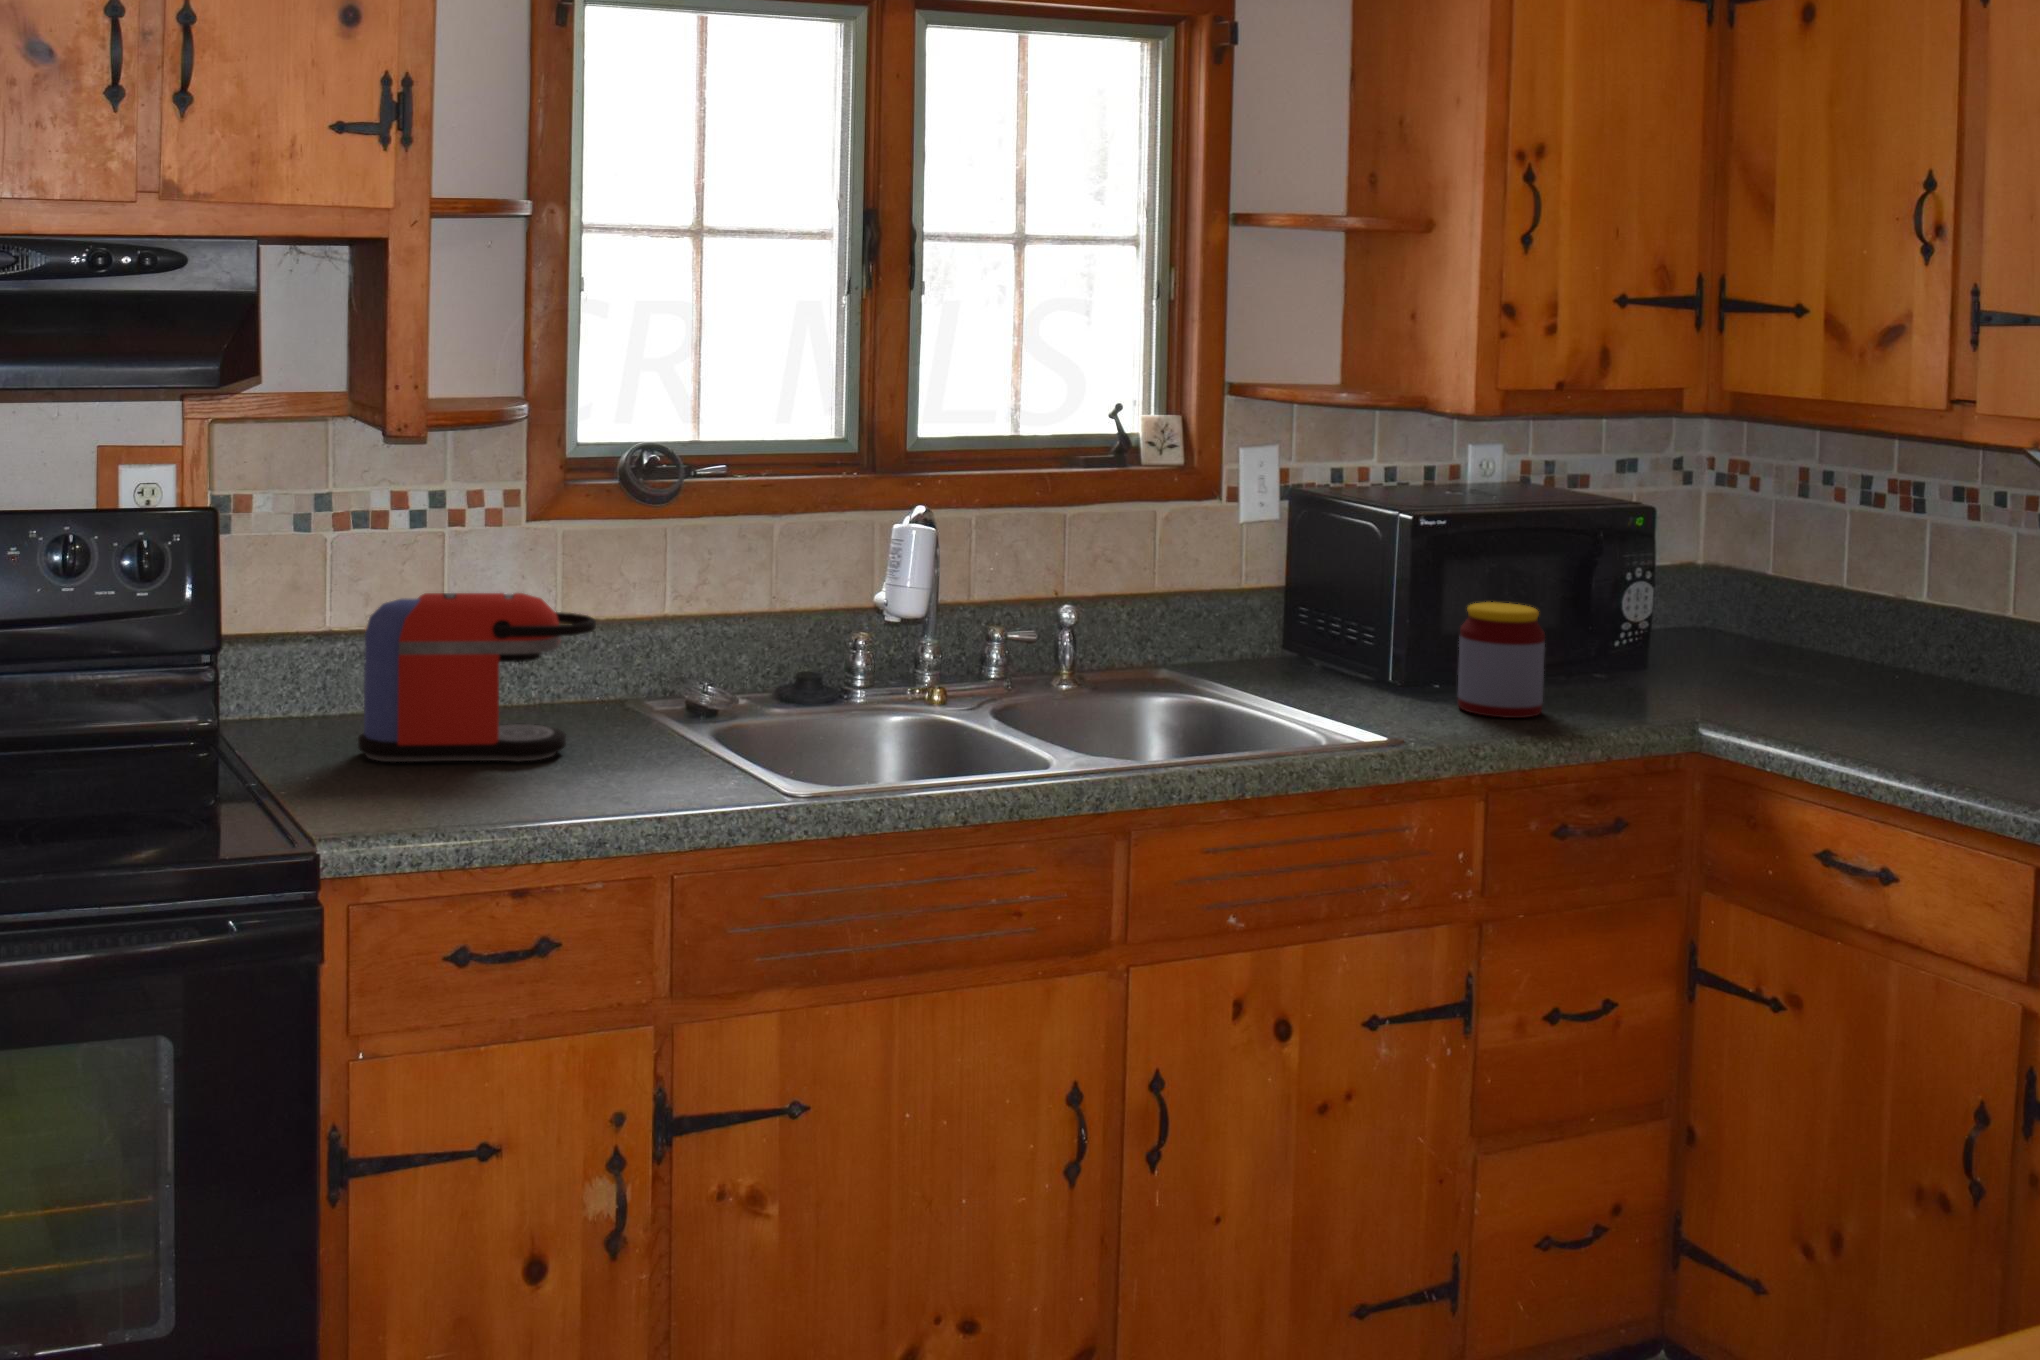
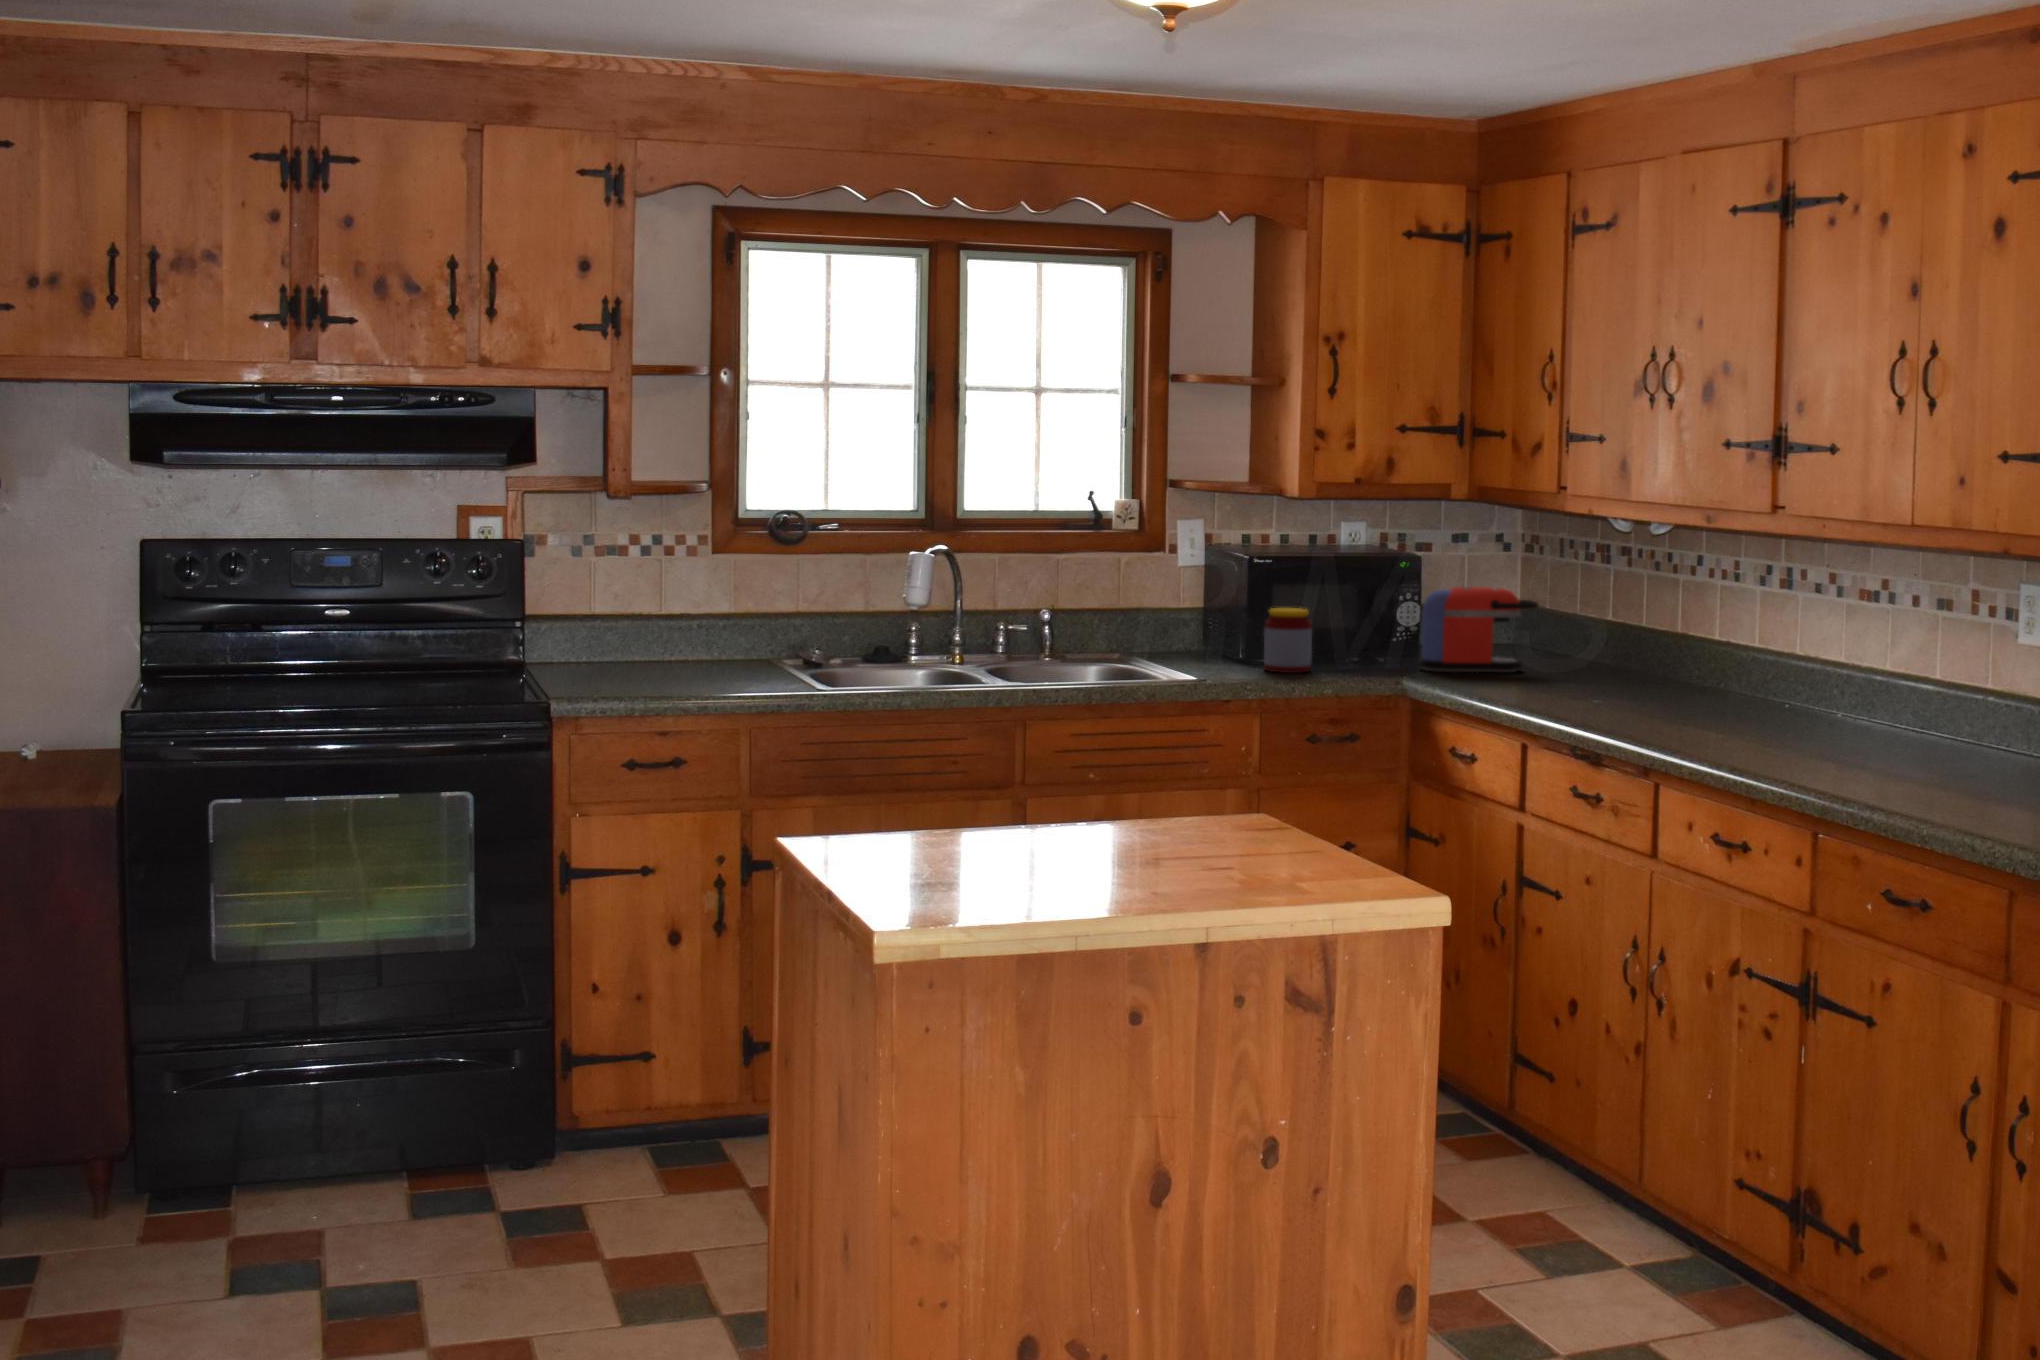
coffee maker: present [358,593,596,762] -> present [1419,587,1538,672]

